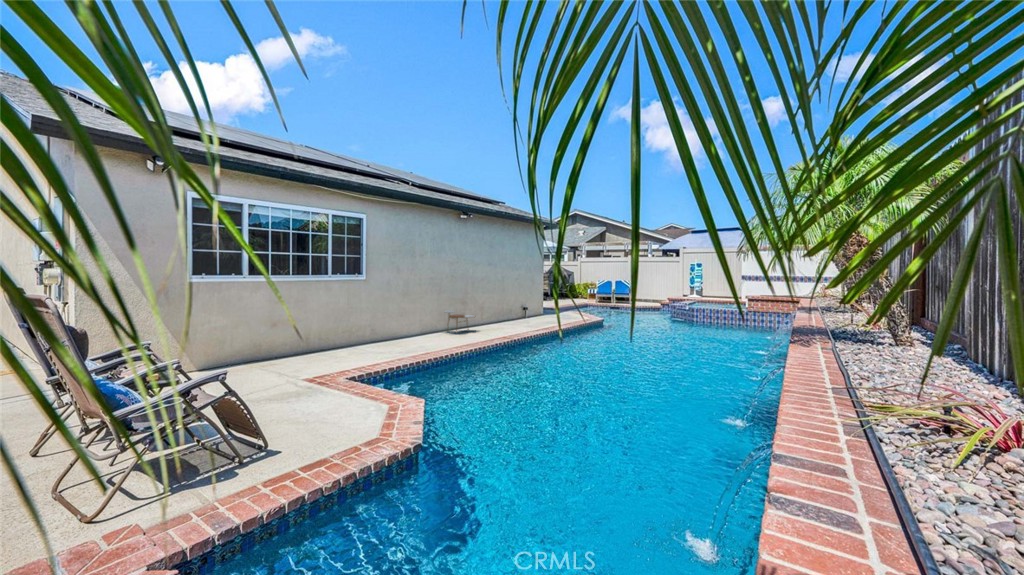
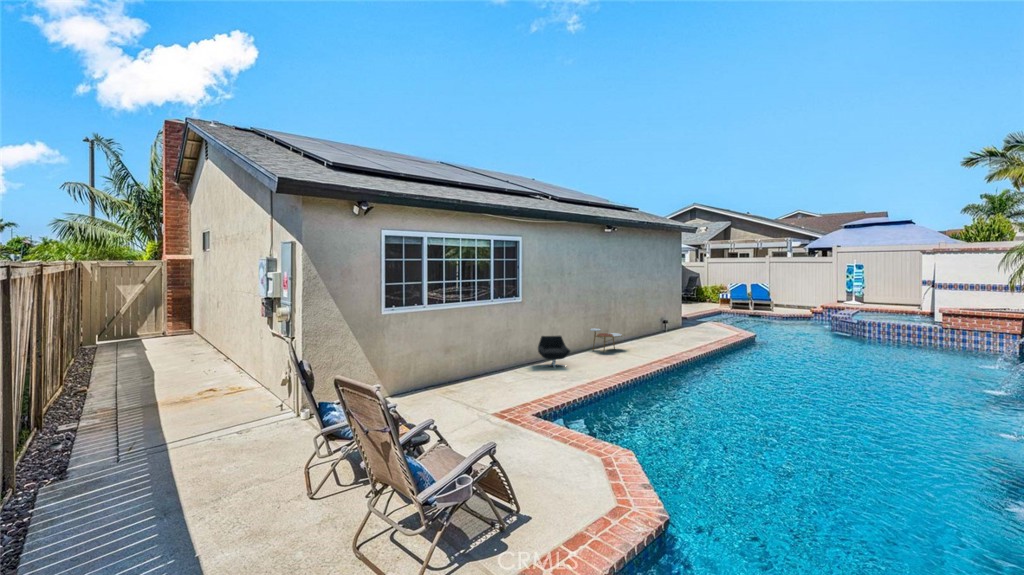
lounge chair: none [381,314,414,346] -> present [538,336,570,367]

